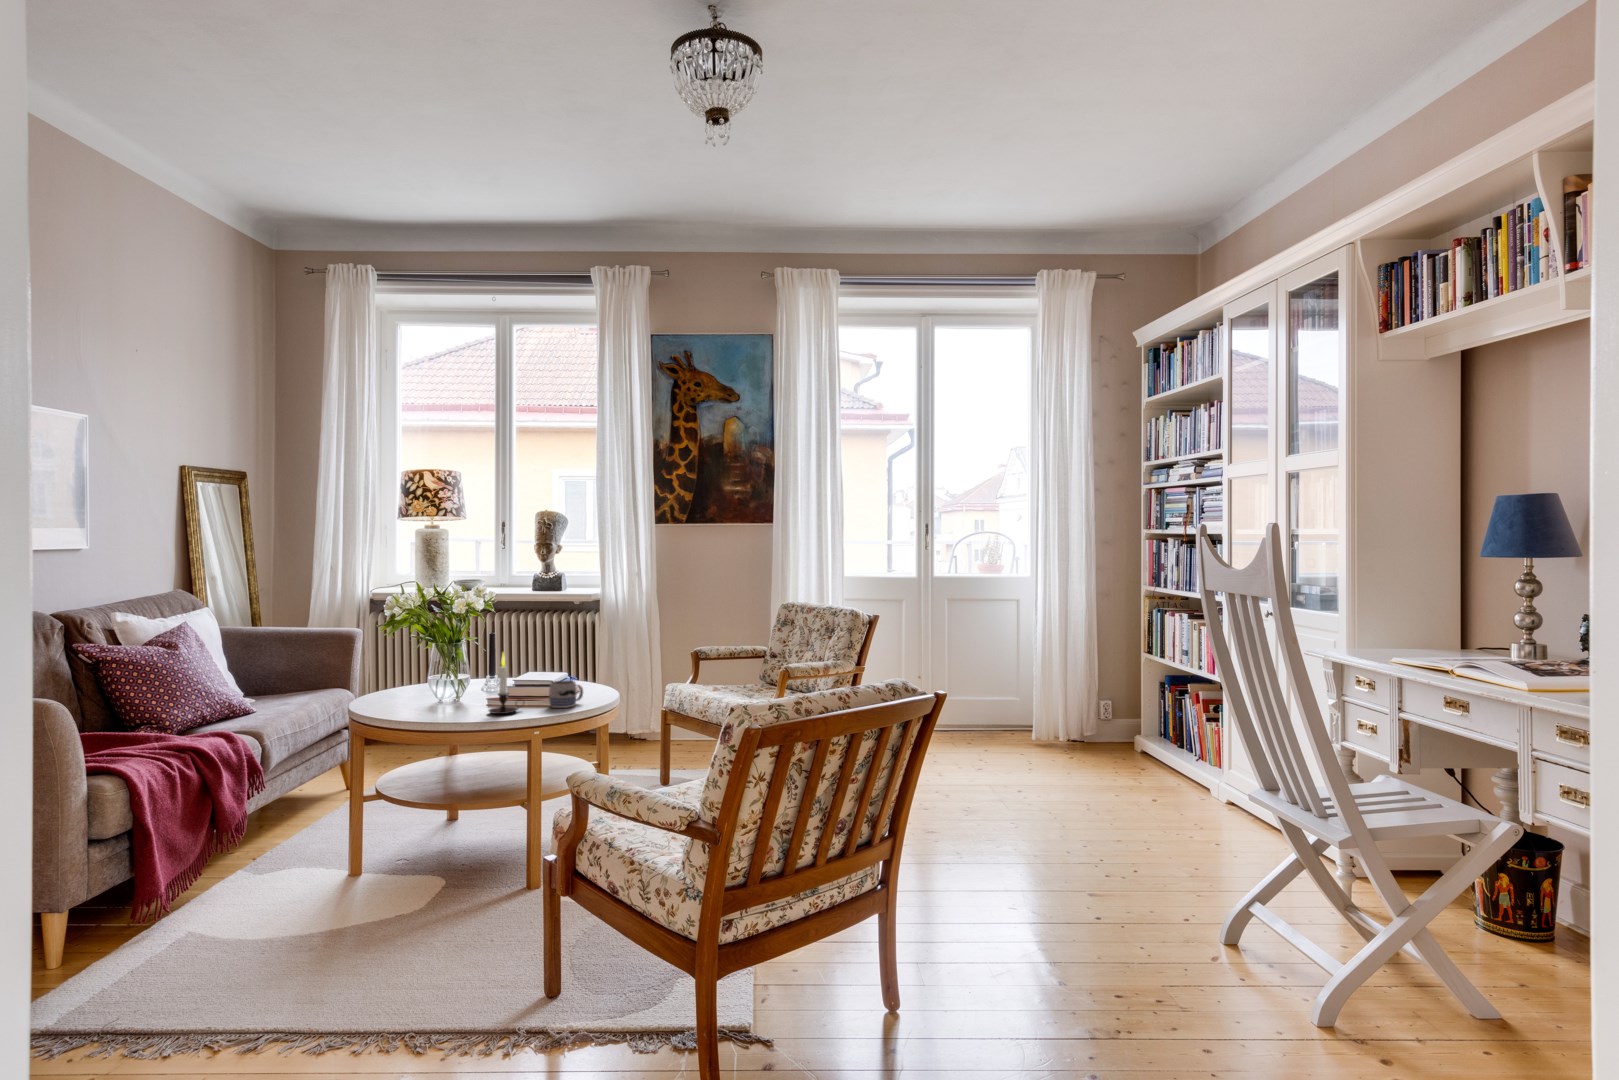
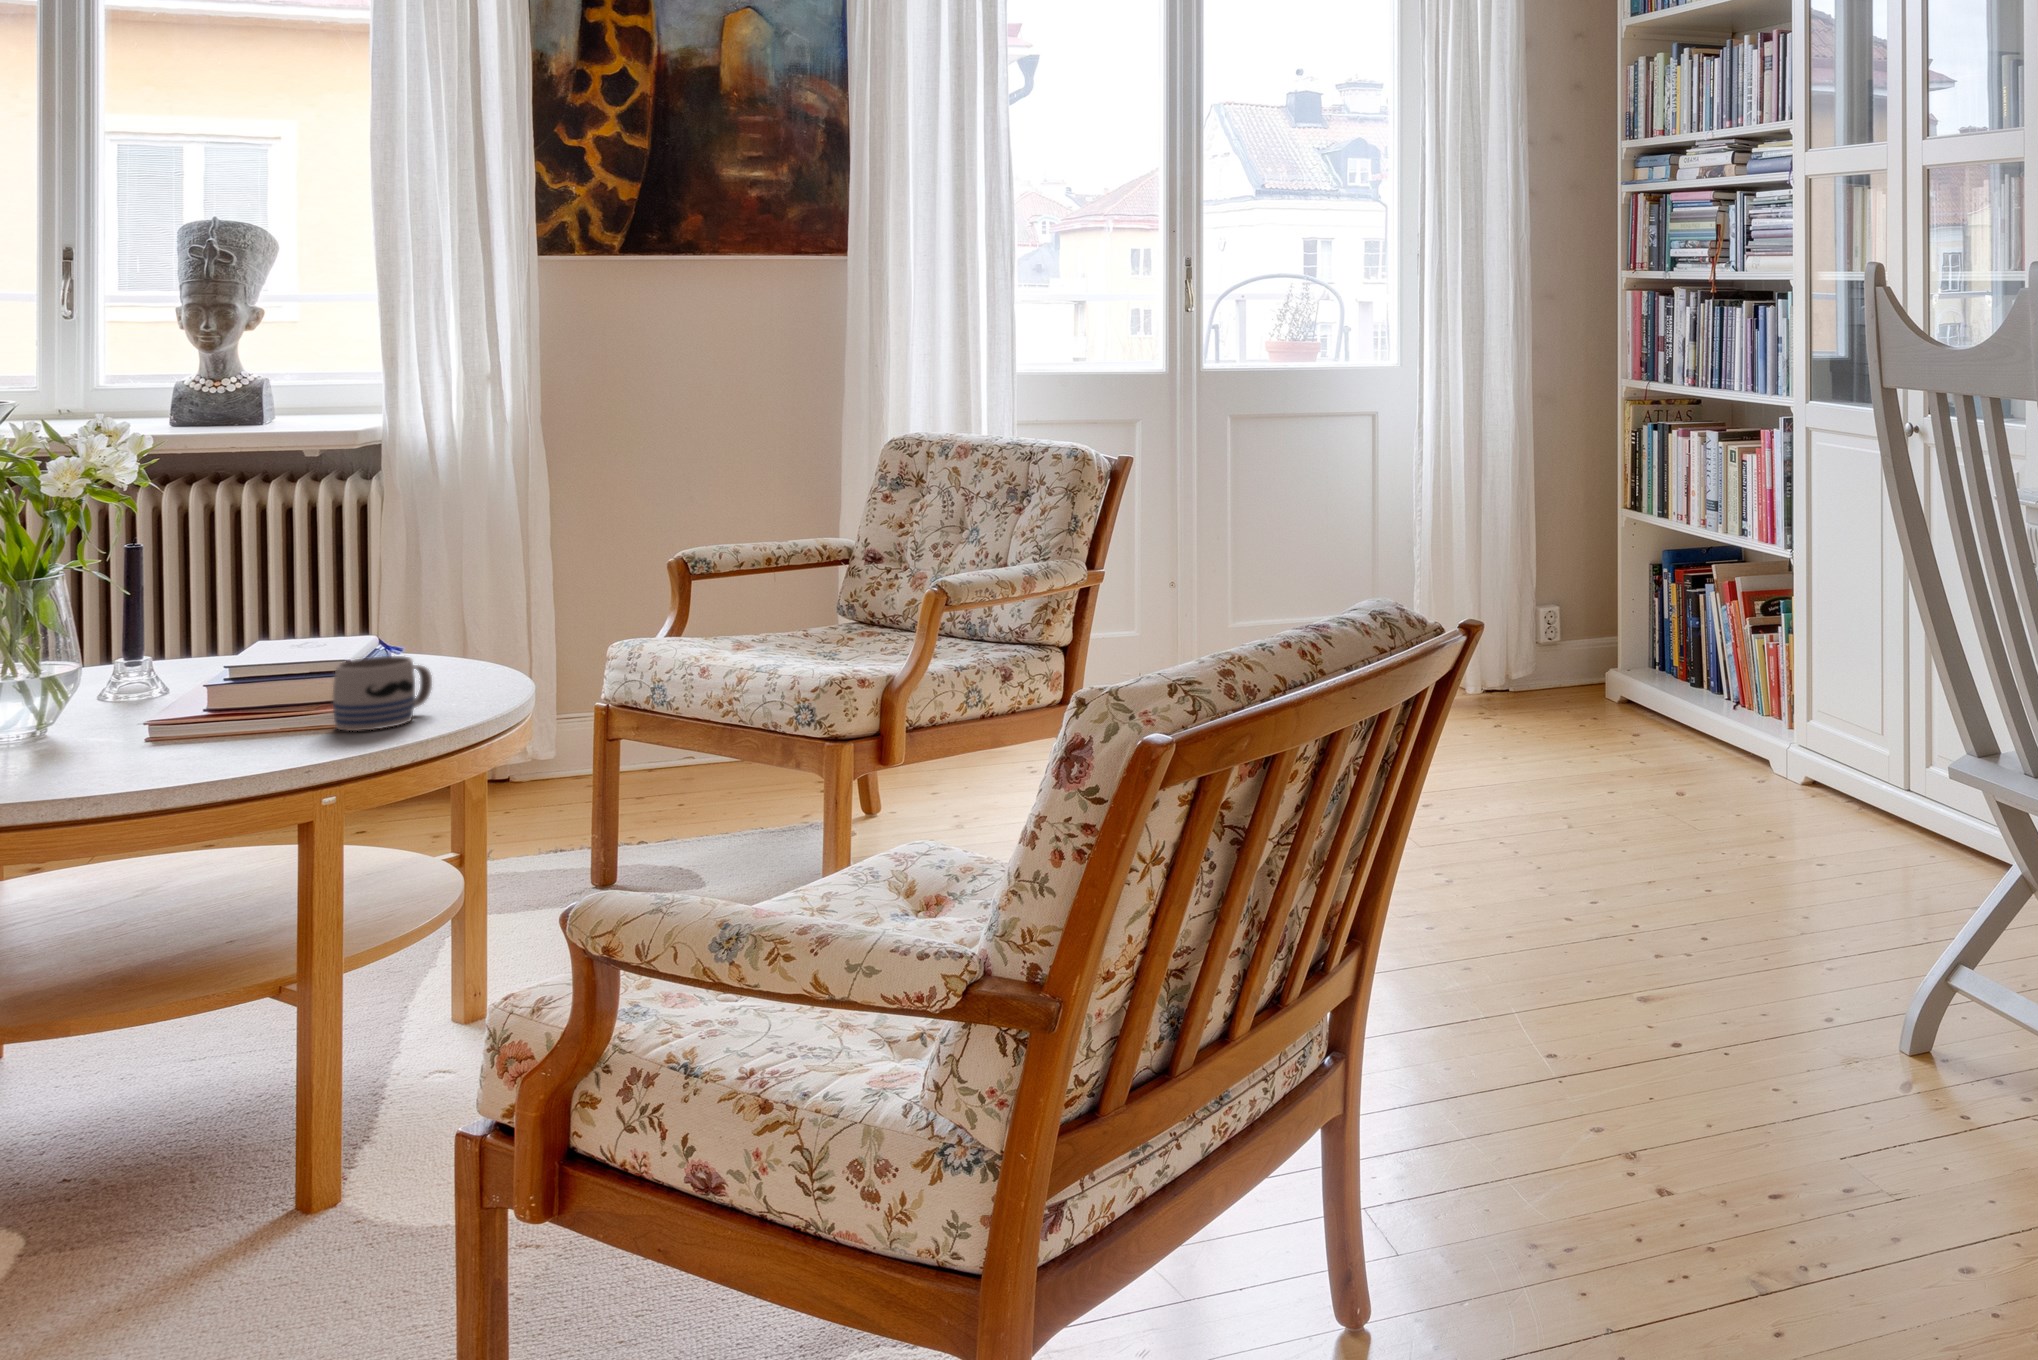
candle: present [489,654,519,714] -> none [144,592,259,763]

